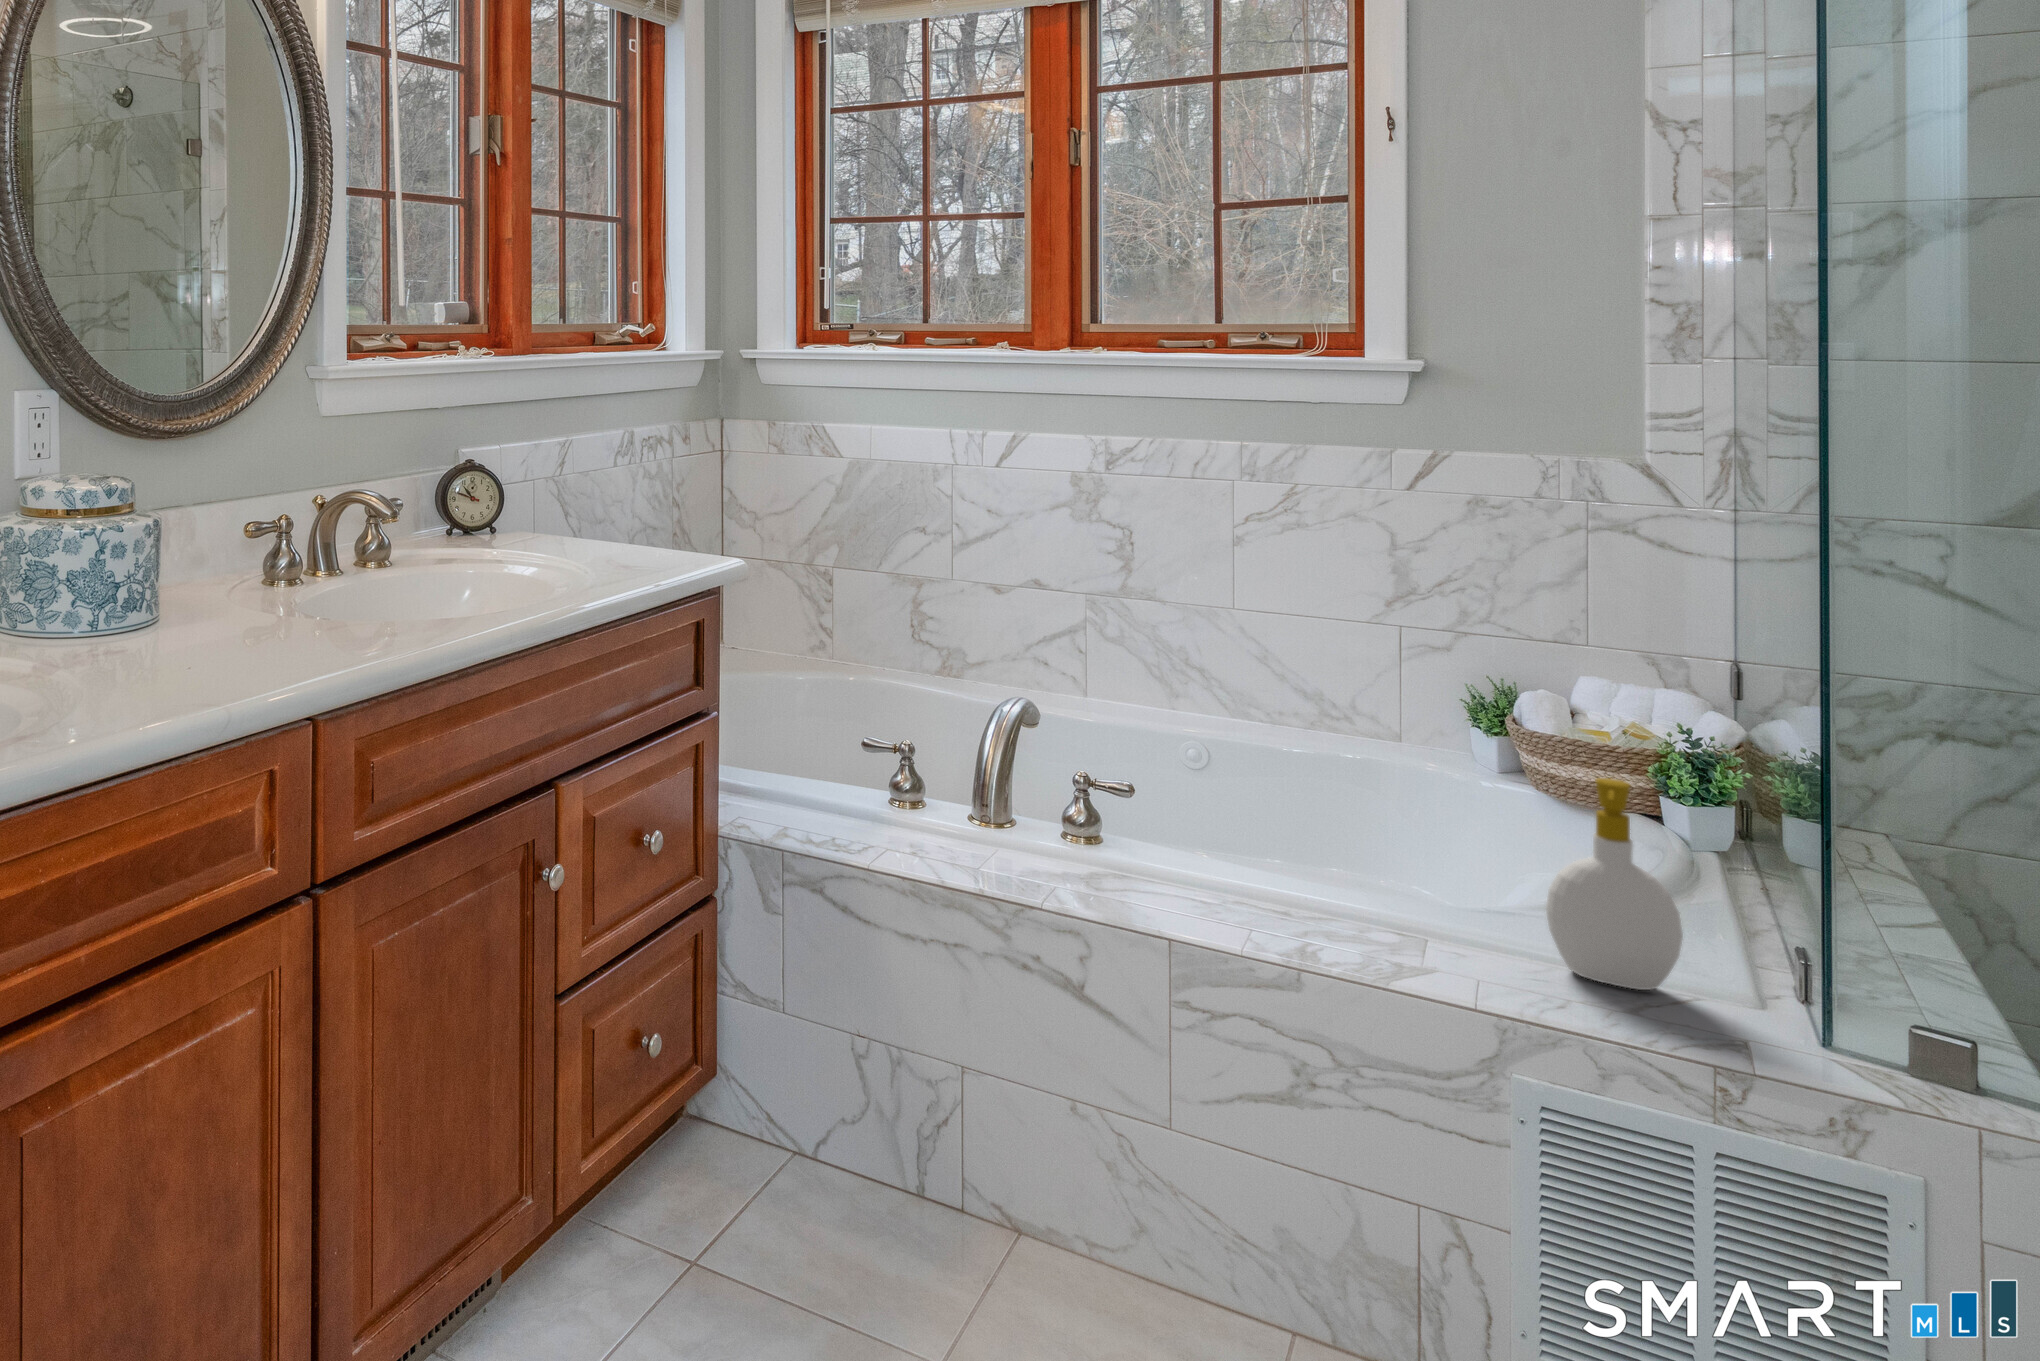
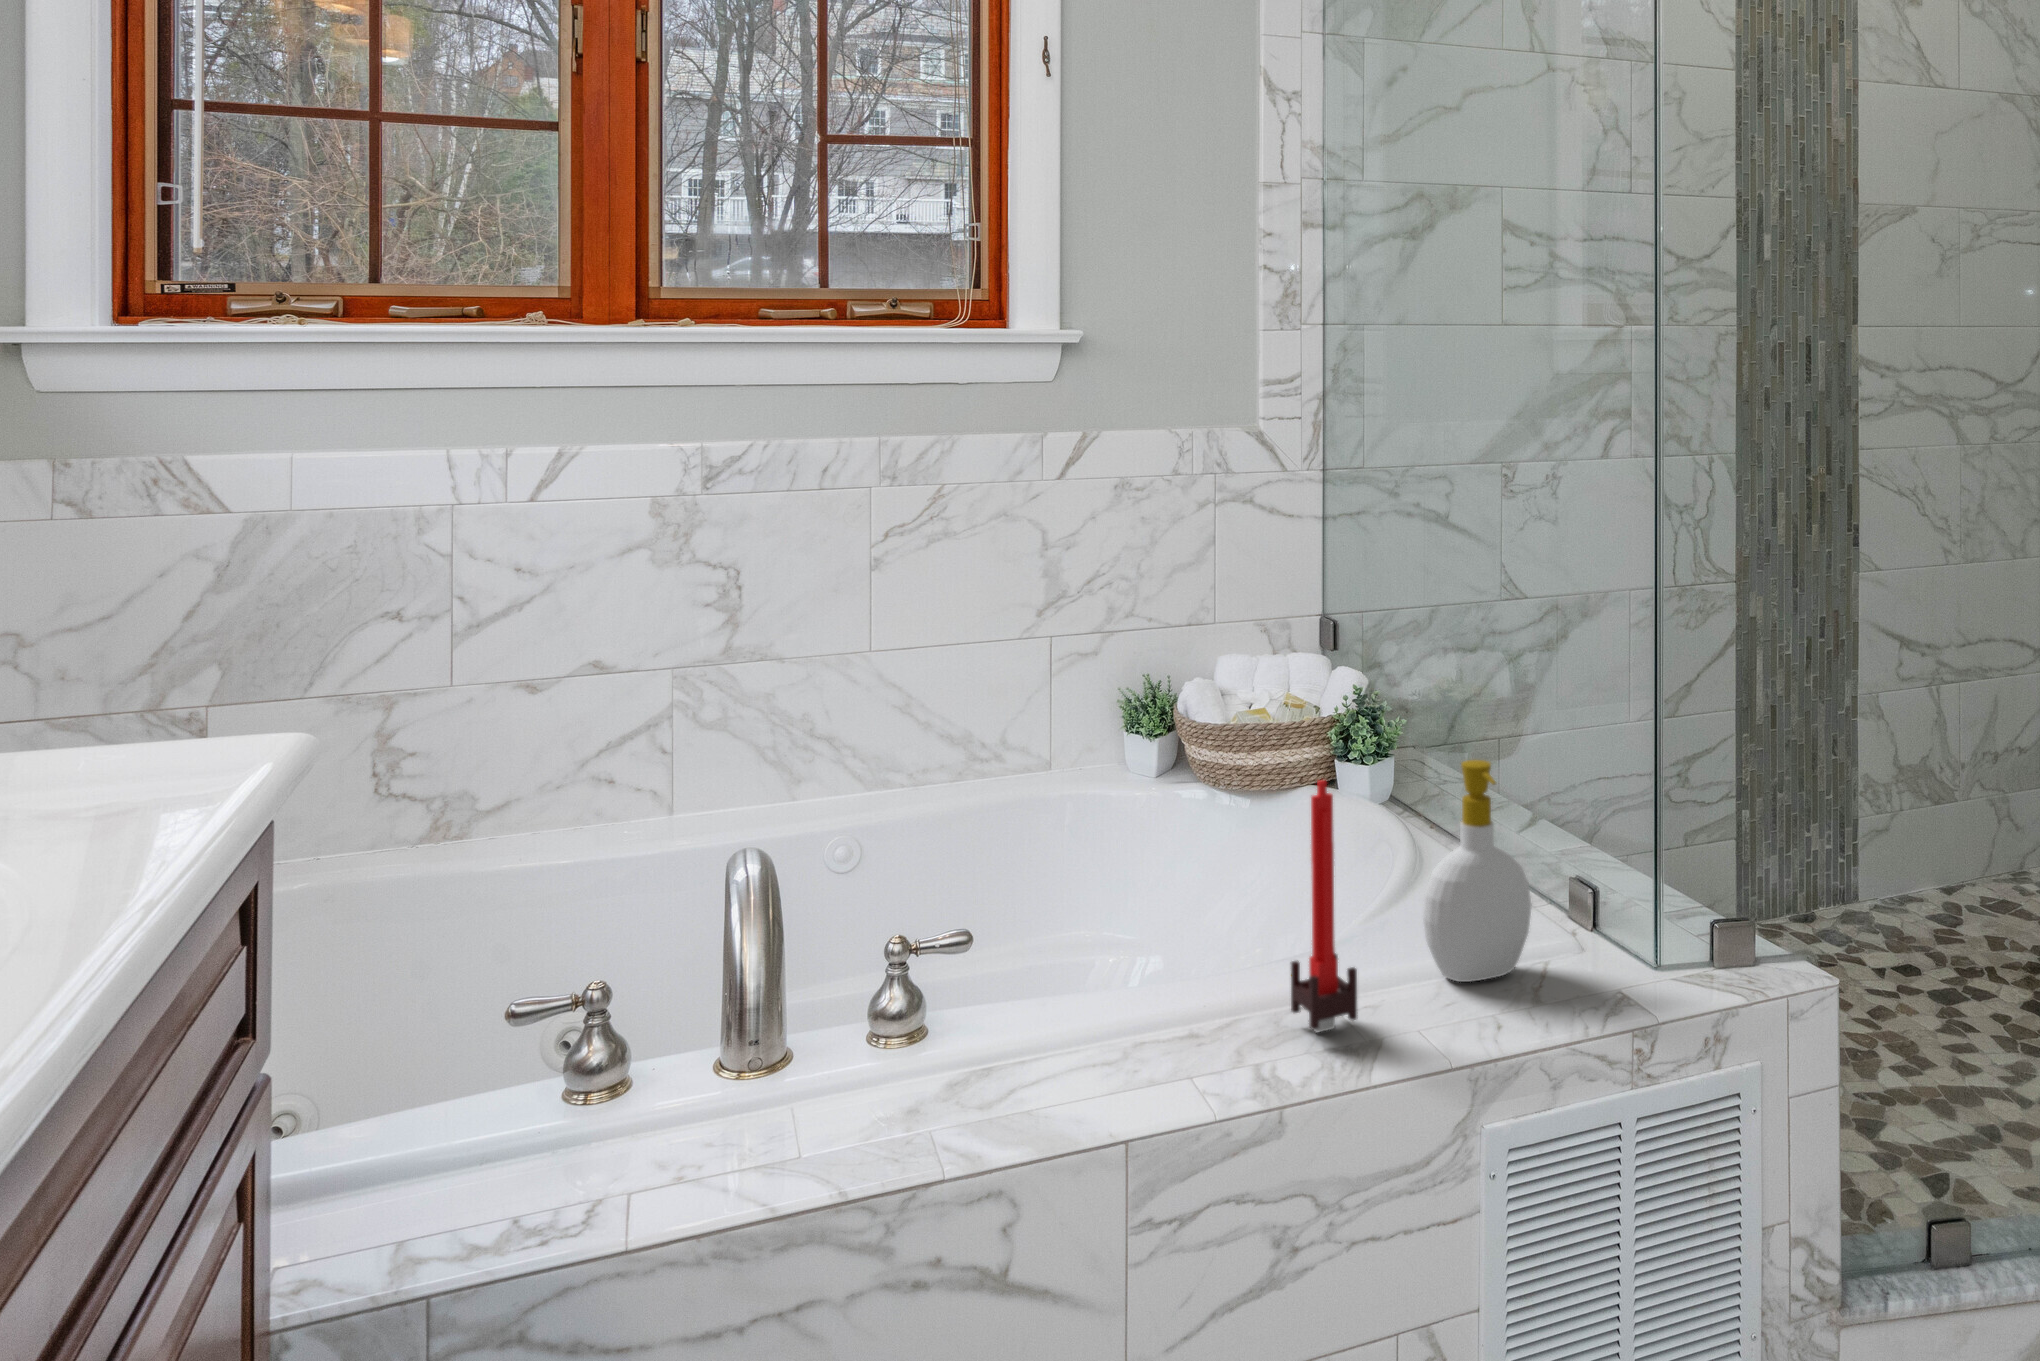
candle: none [1371,743,1422,953] -> present [1291,780,1358,1032]

